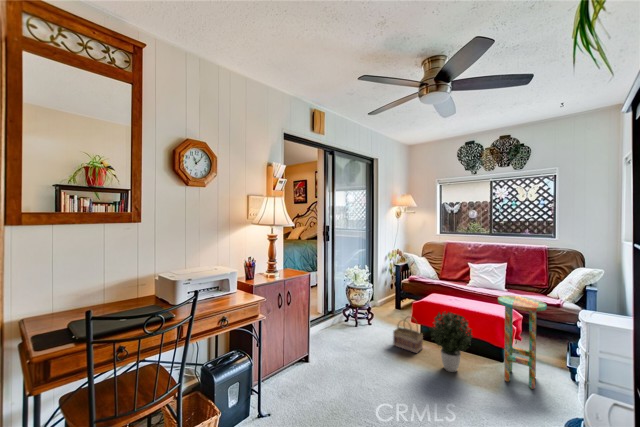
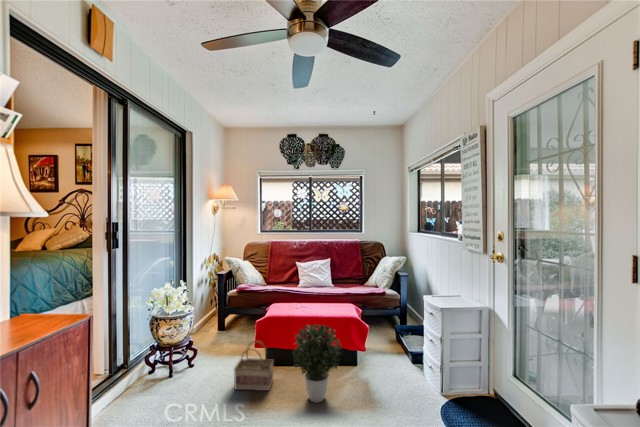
side table: present [498,295,547,389] -> none [360,290,405,390]

